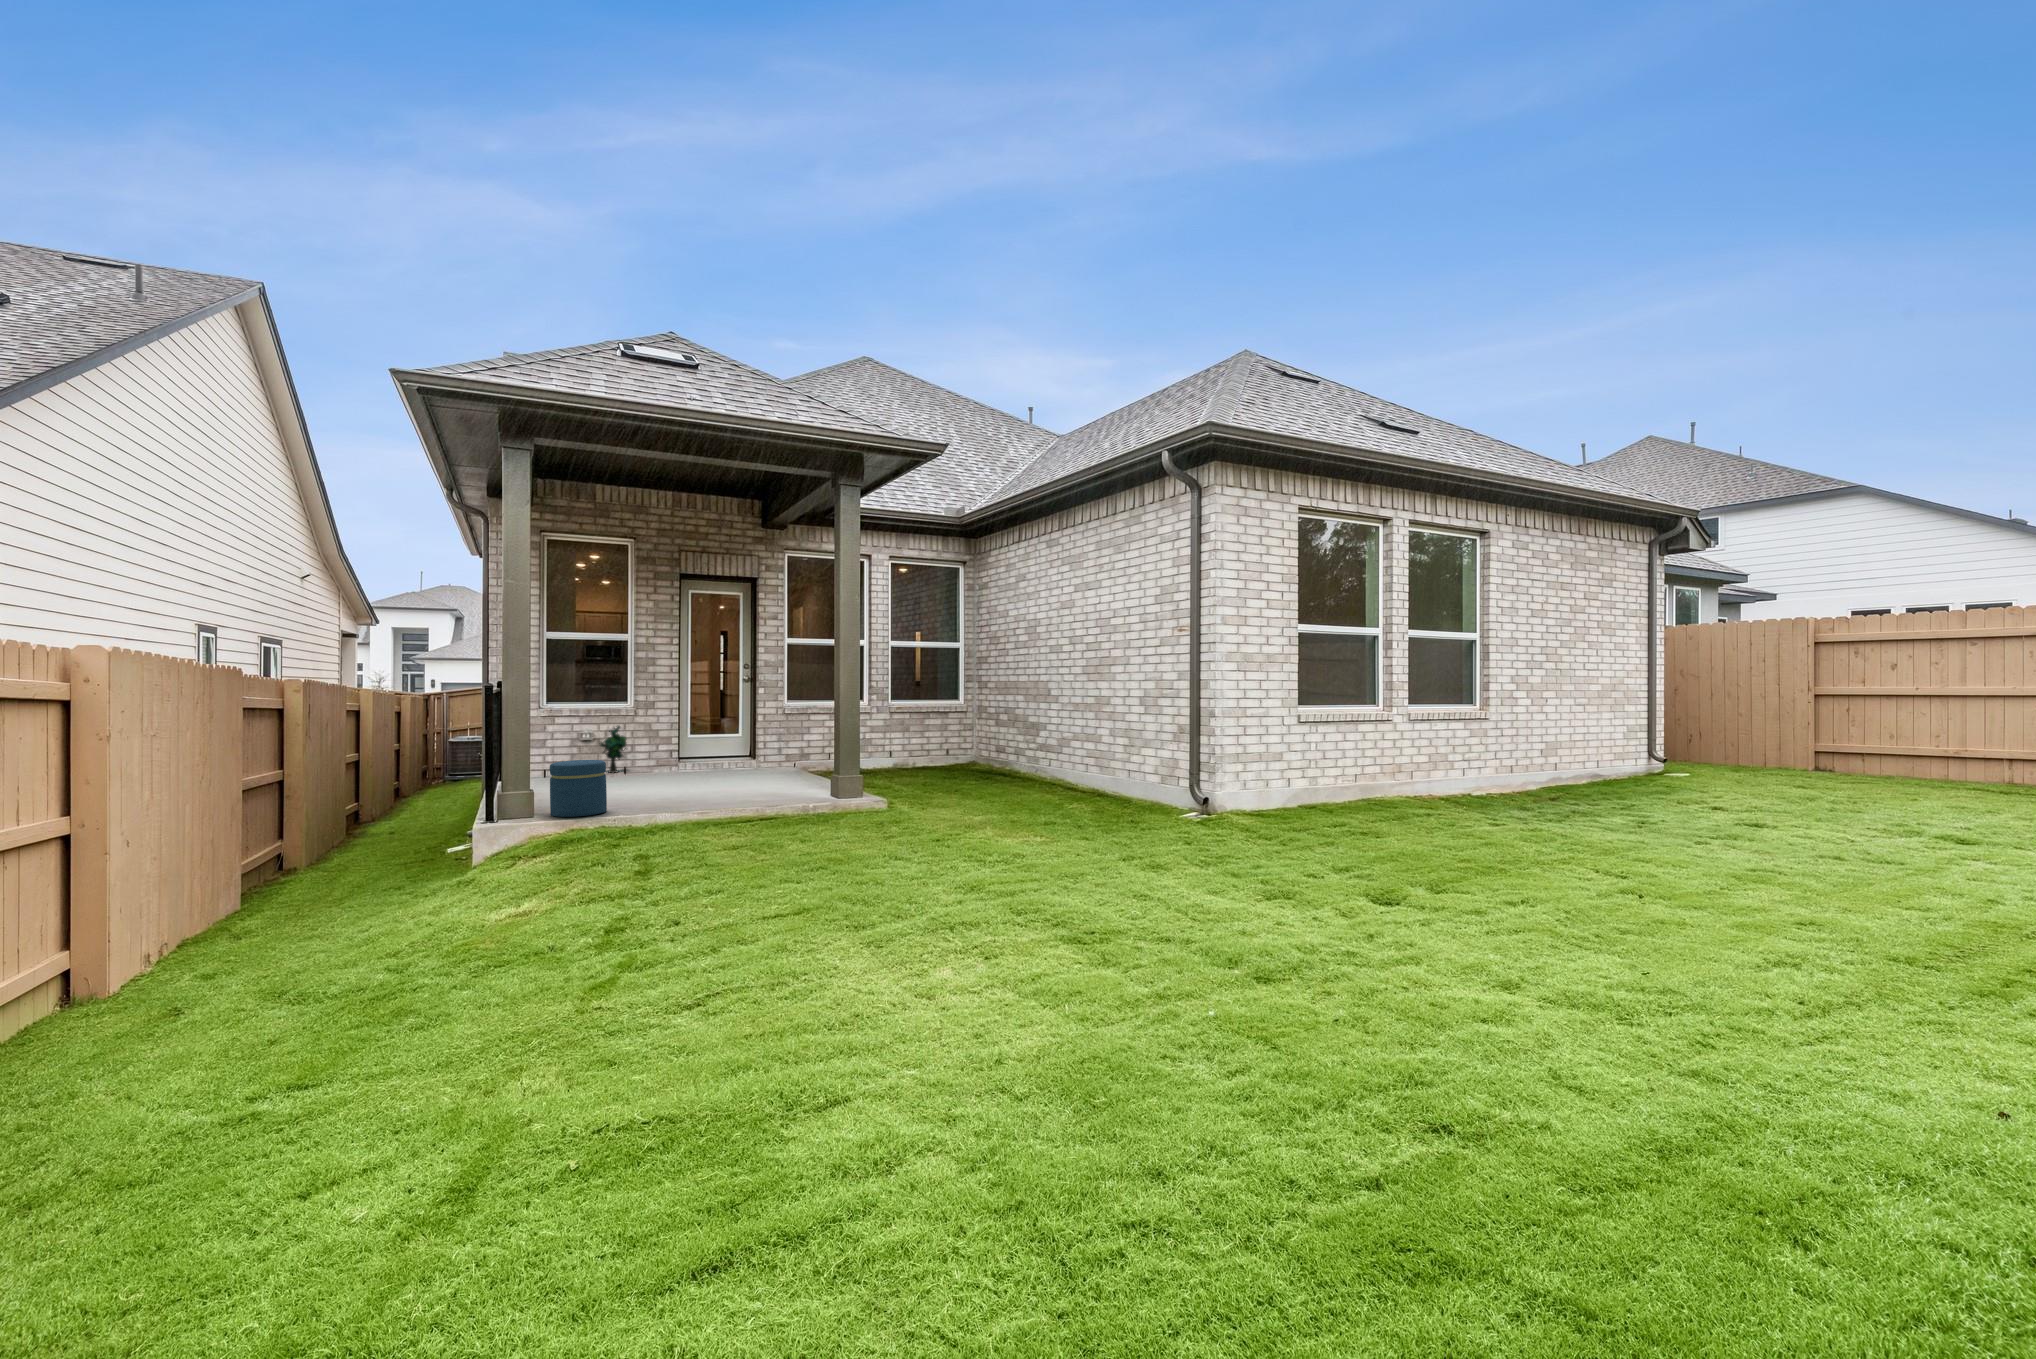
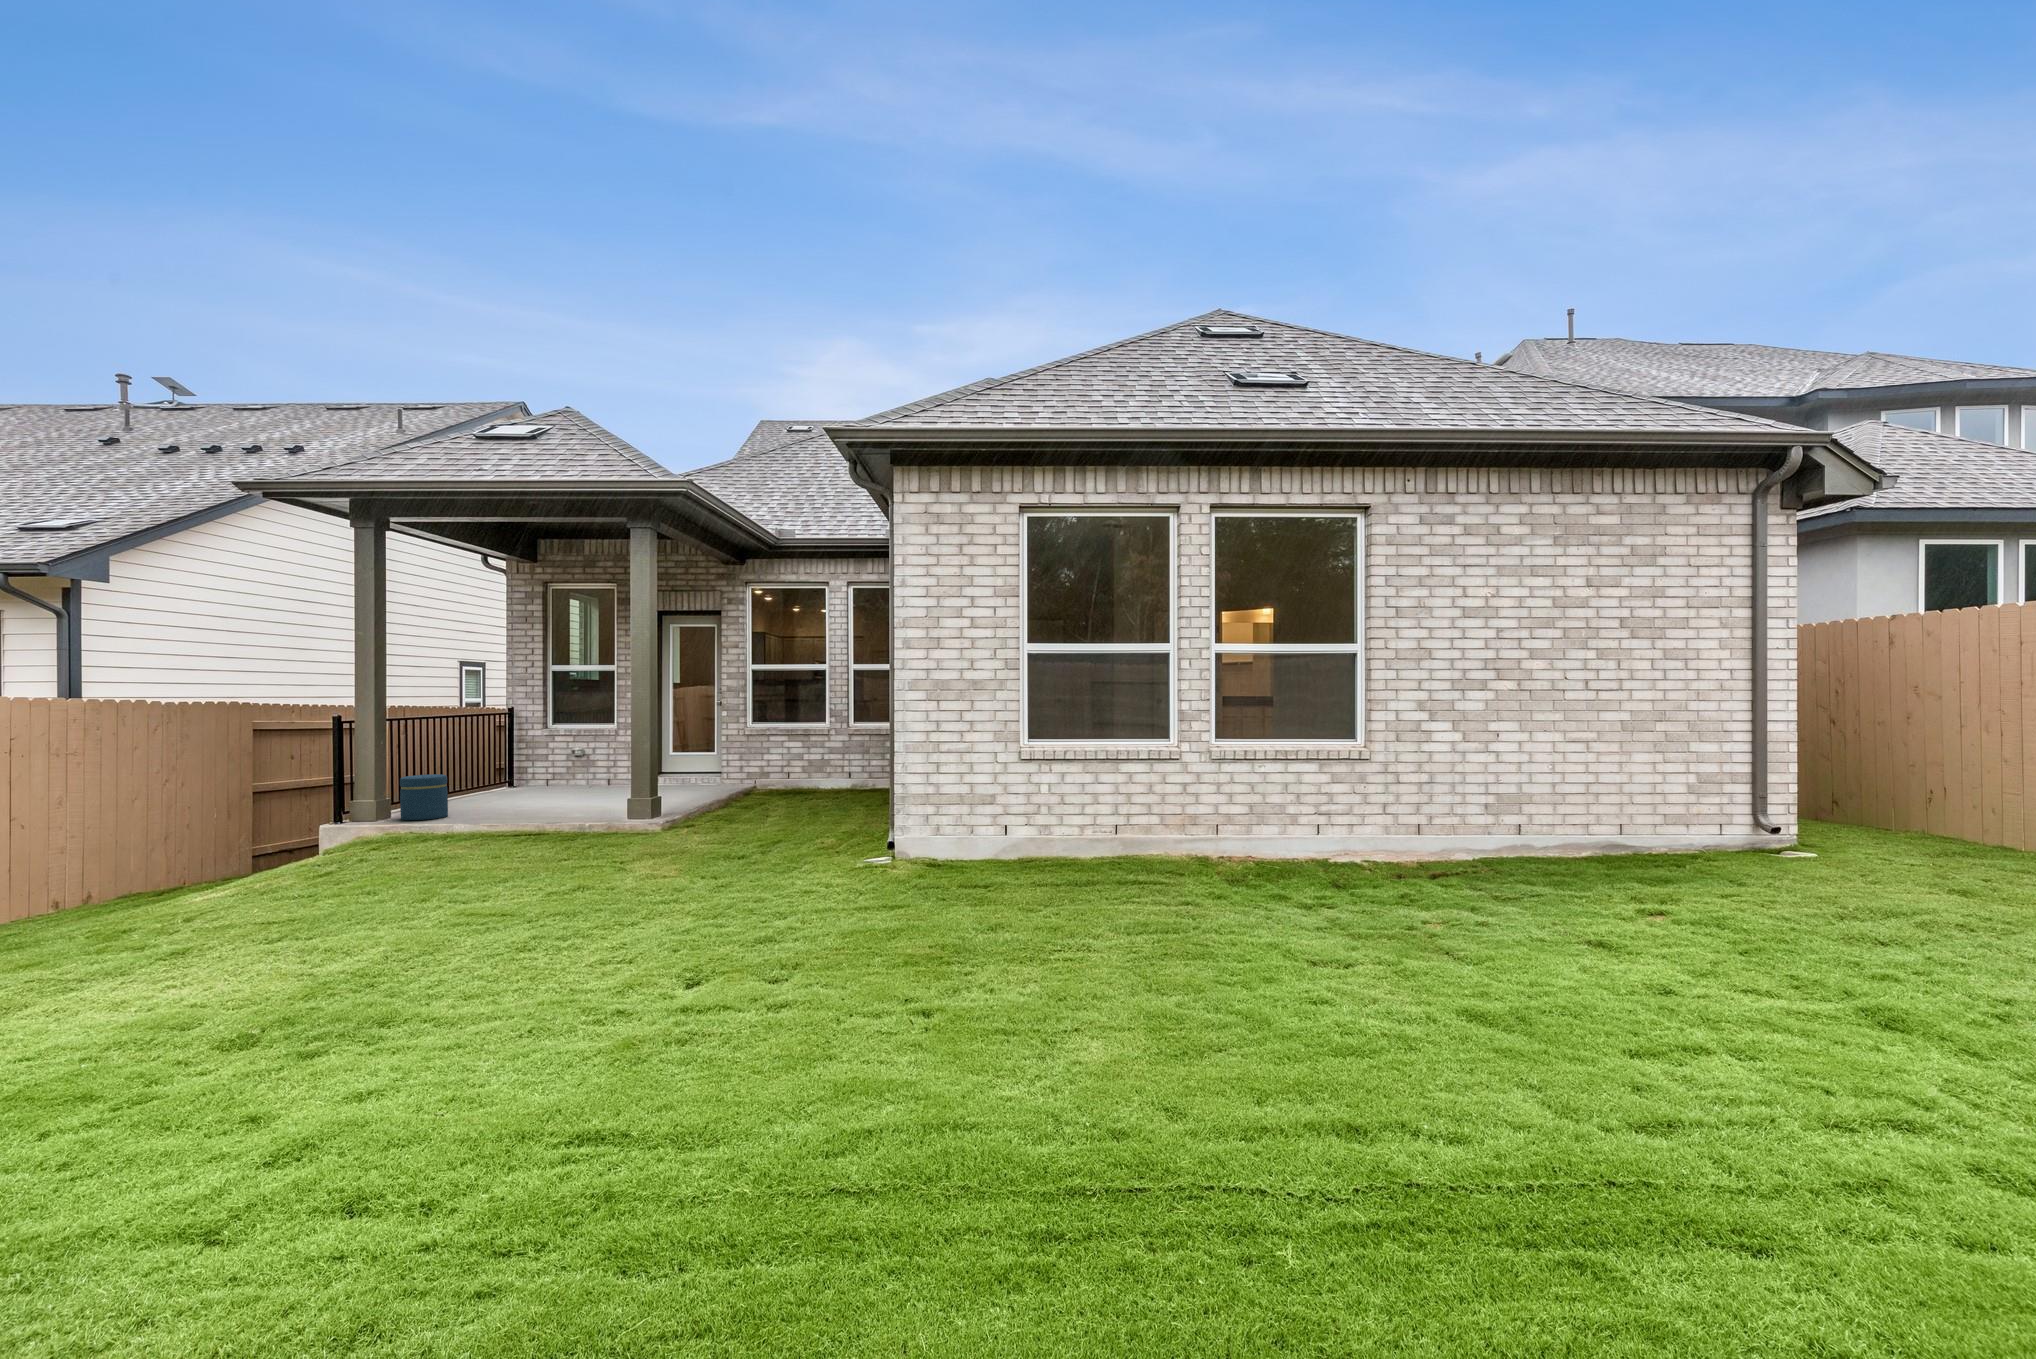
decorative plant: present [599,726,626,773] -> none [578,743,605,785]

